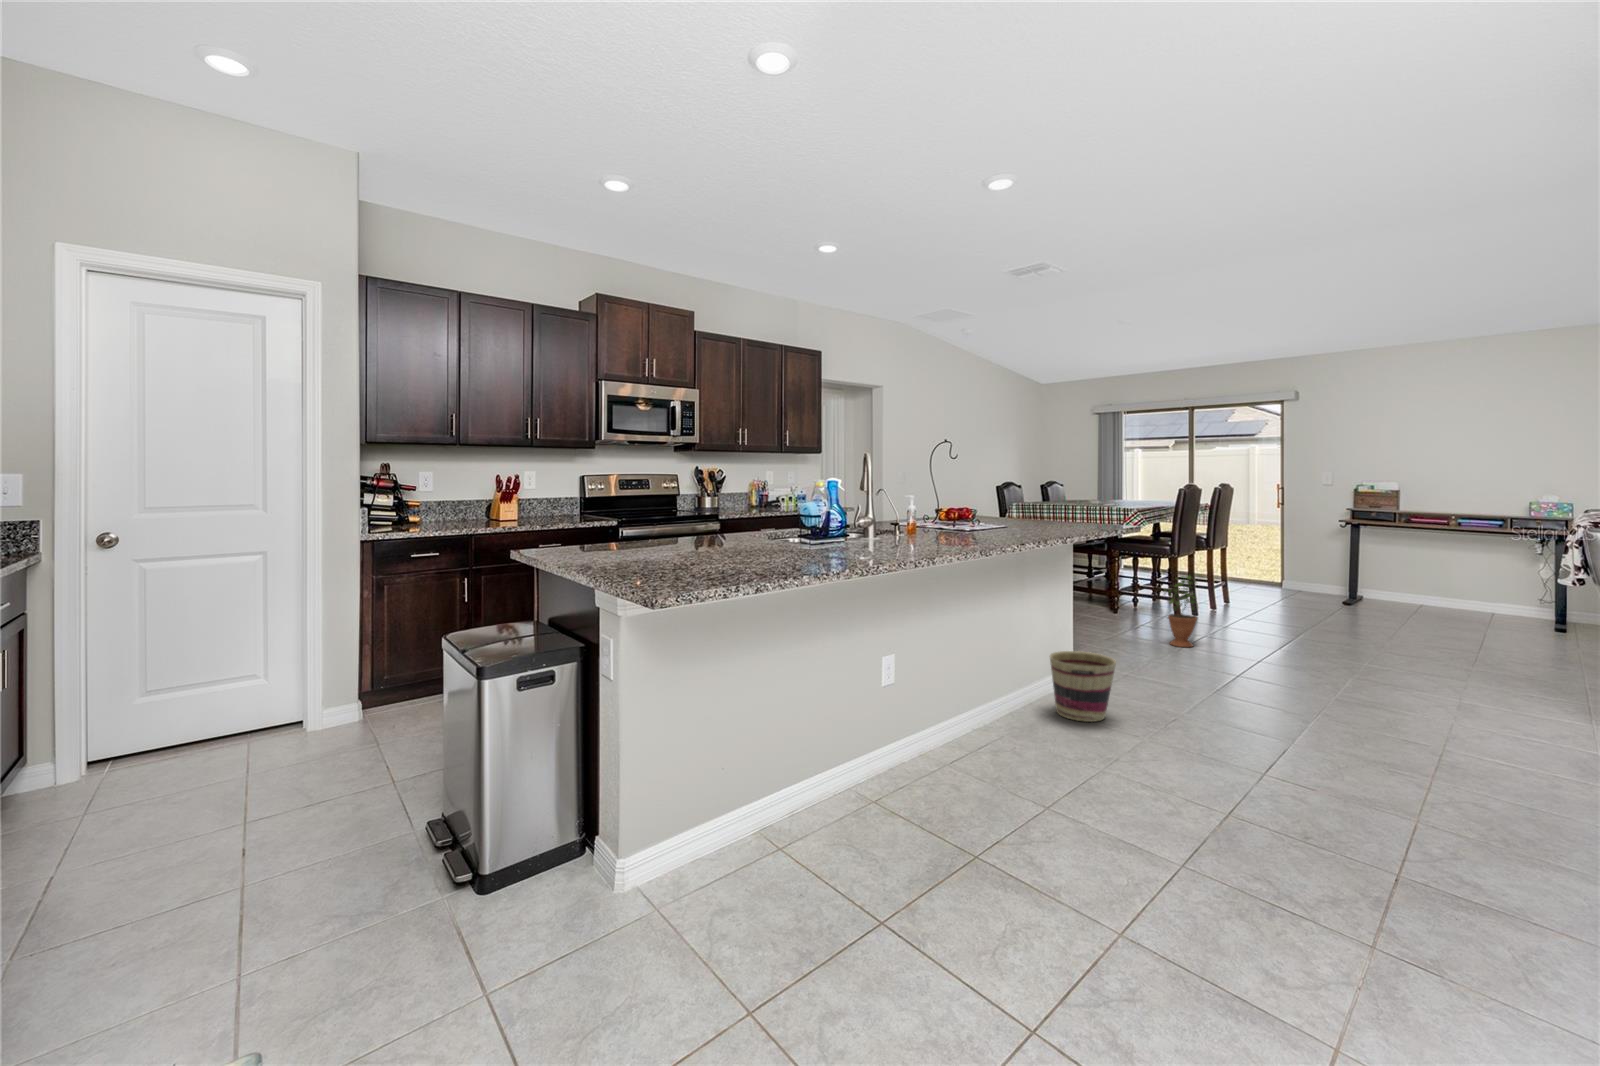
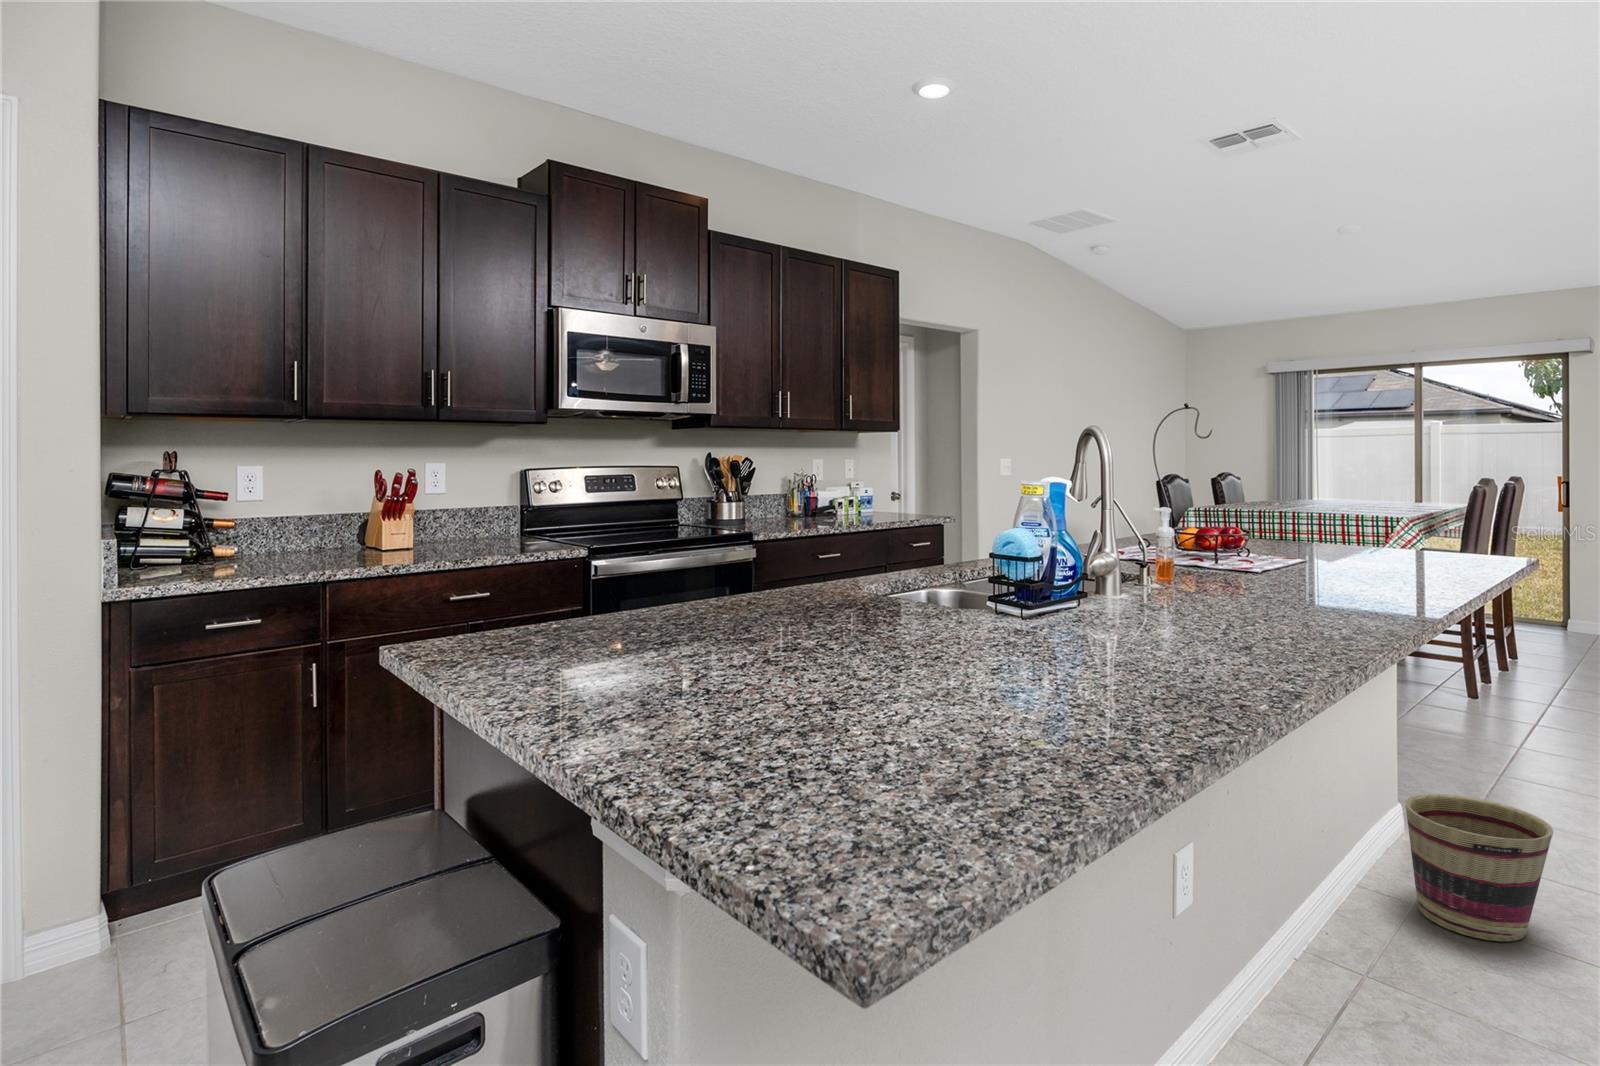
potted plant: present [1165,574,1198,647] -> none [1479,624,1546,750]

